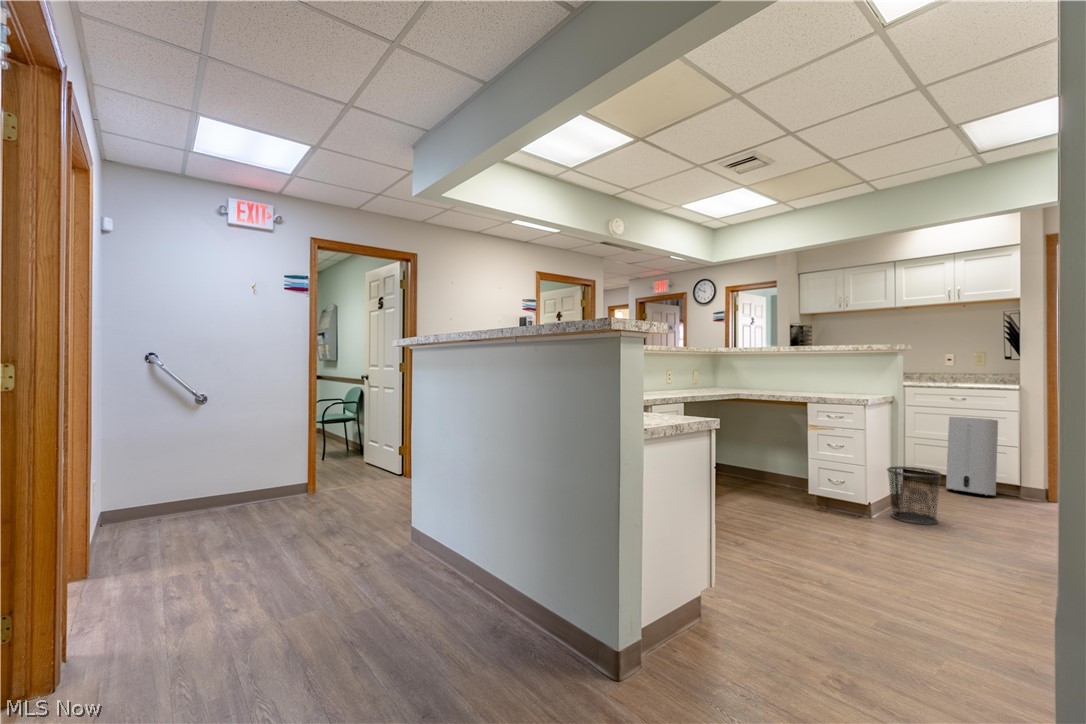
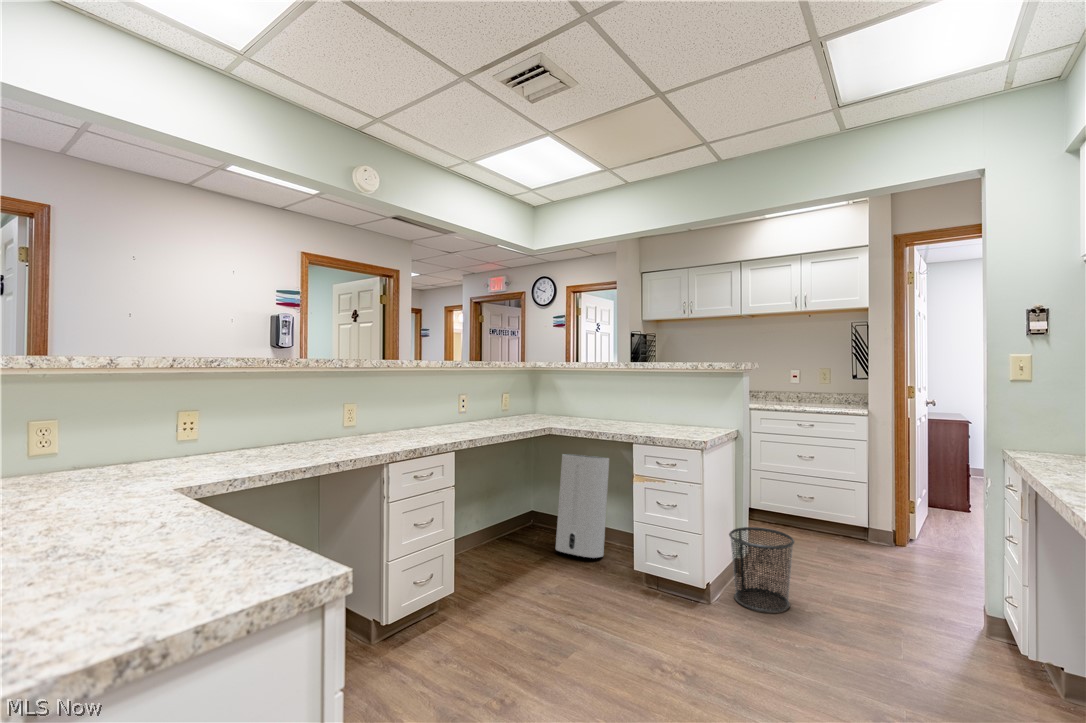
air purifier: present [946,417,998,496] -> present [556,454,609,558]

